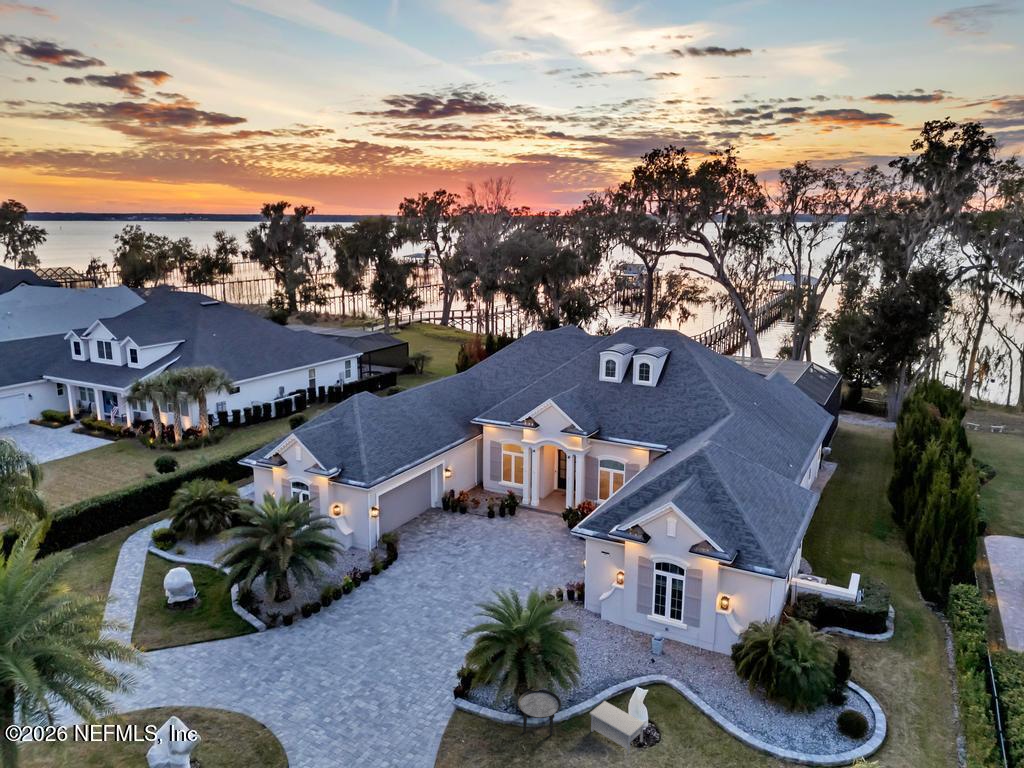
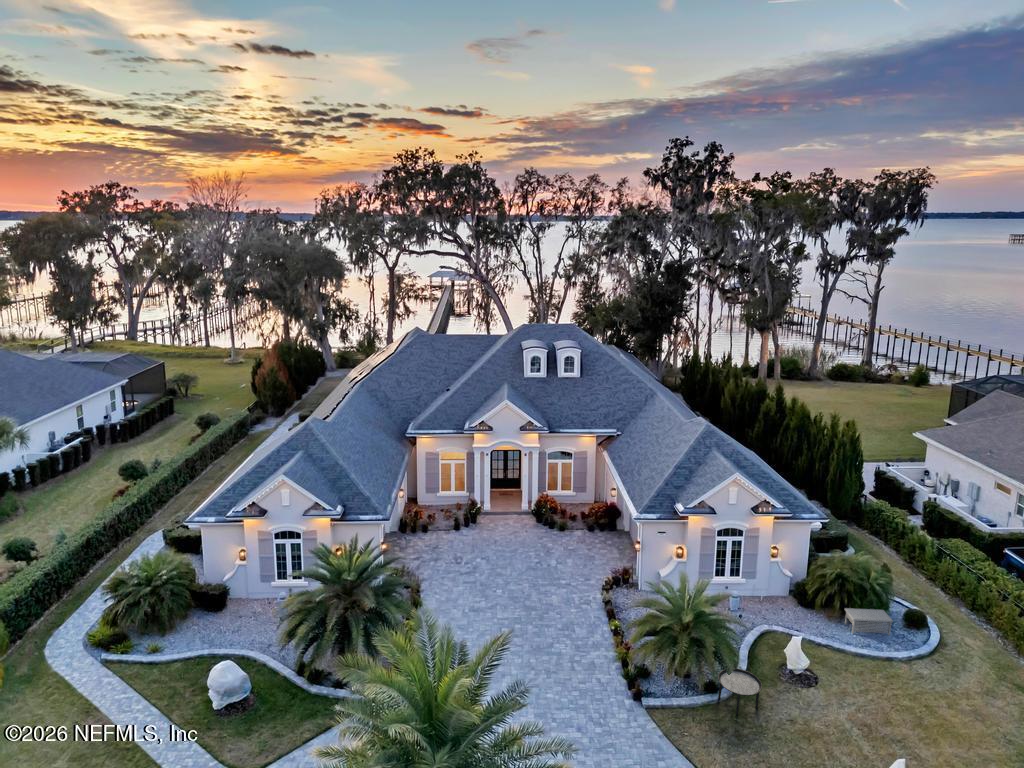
storage bench: present [590,701,644,753] -> present [845,608,893,635]

